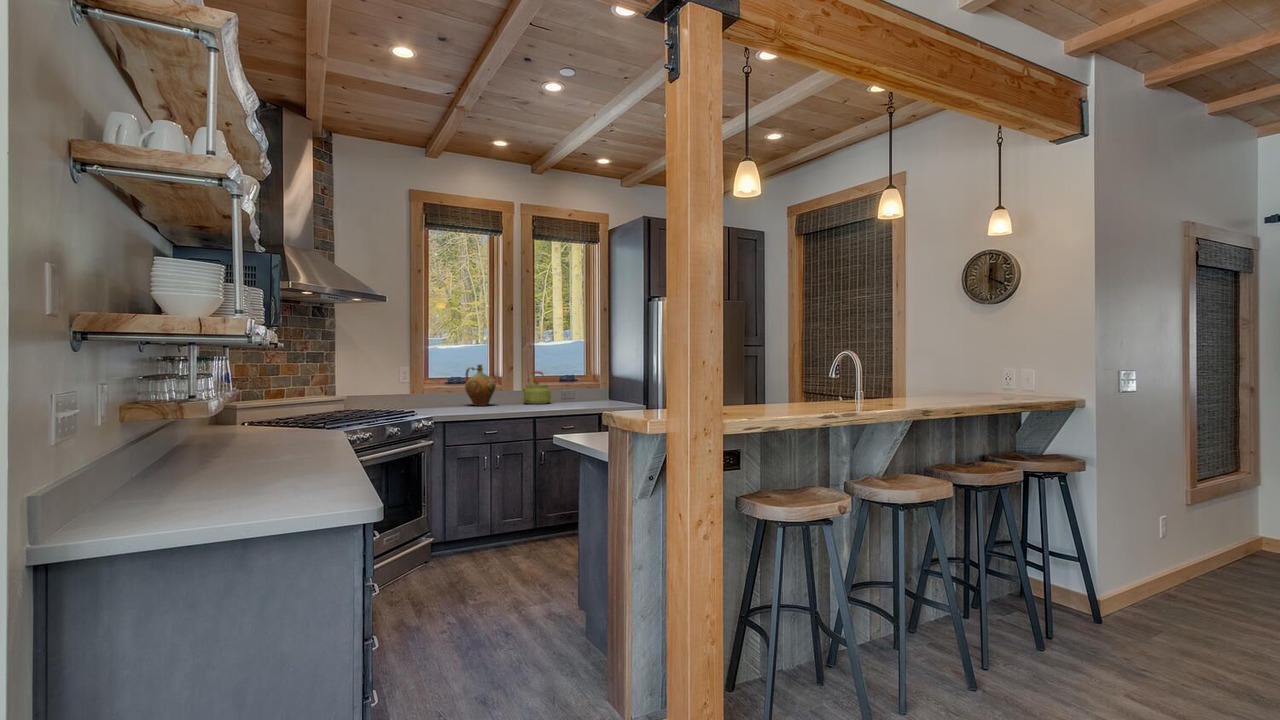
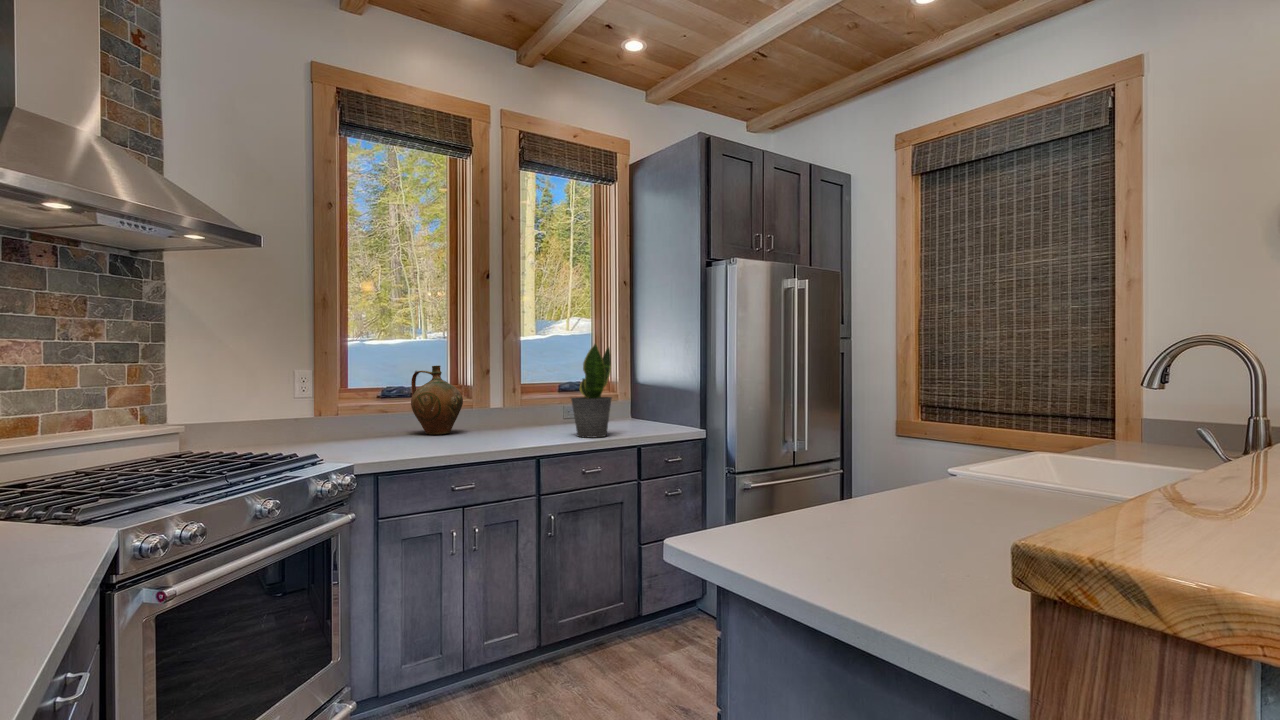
potted plant: none [558,351,583,408] -> present [571,344,612,438]
kettle: present [523,371,551,404] -> none [504,376,548,428]

